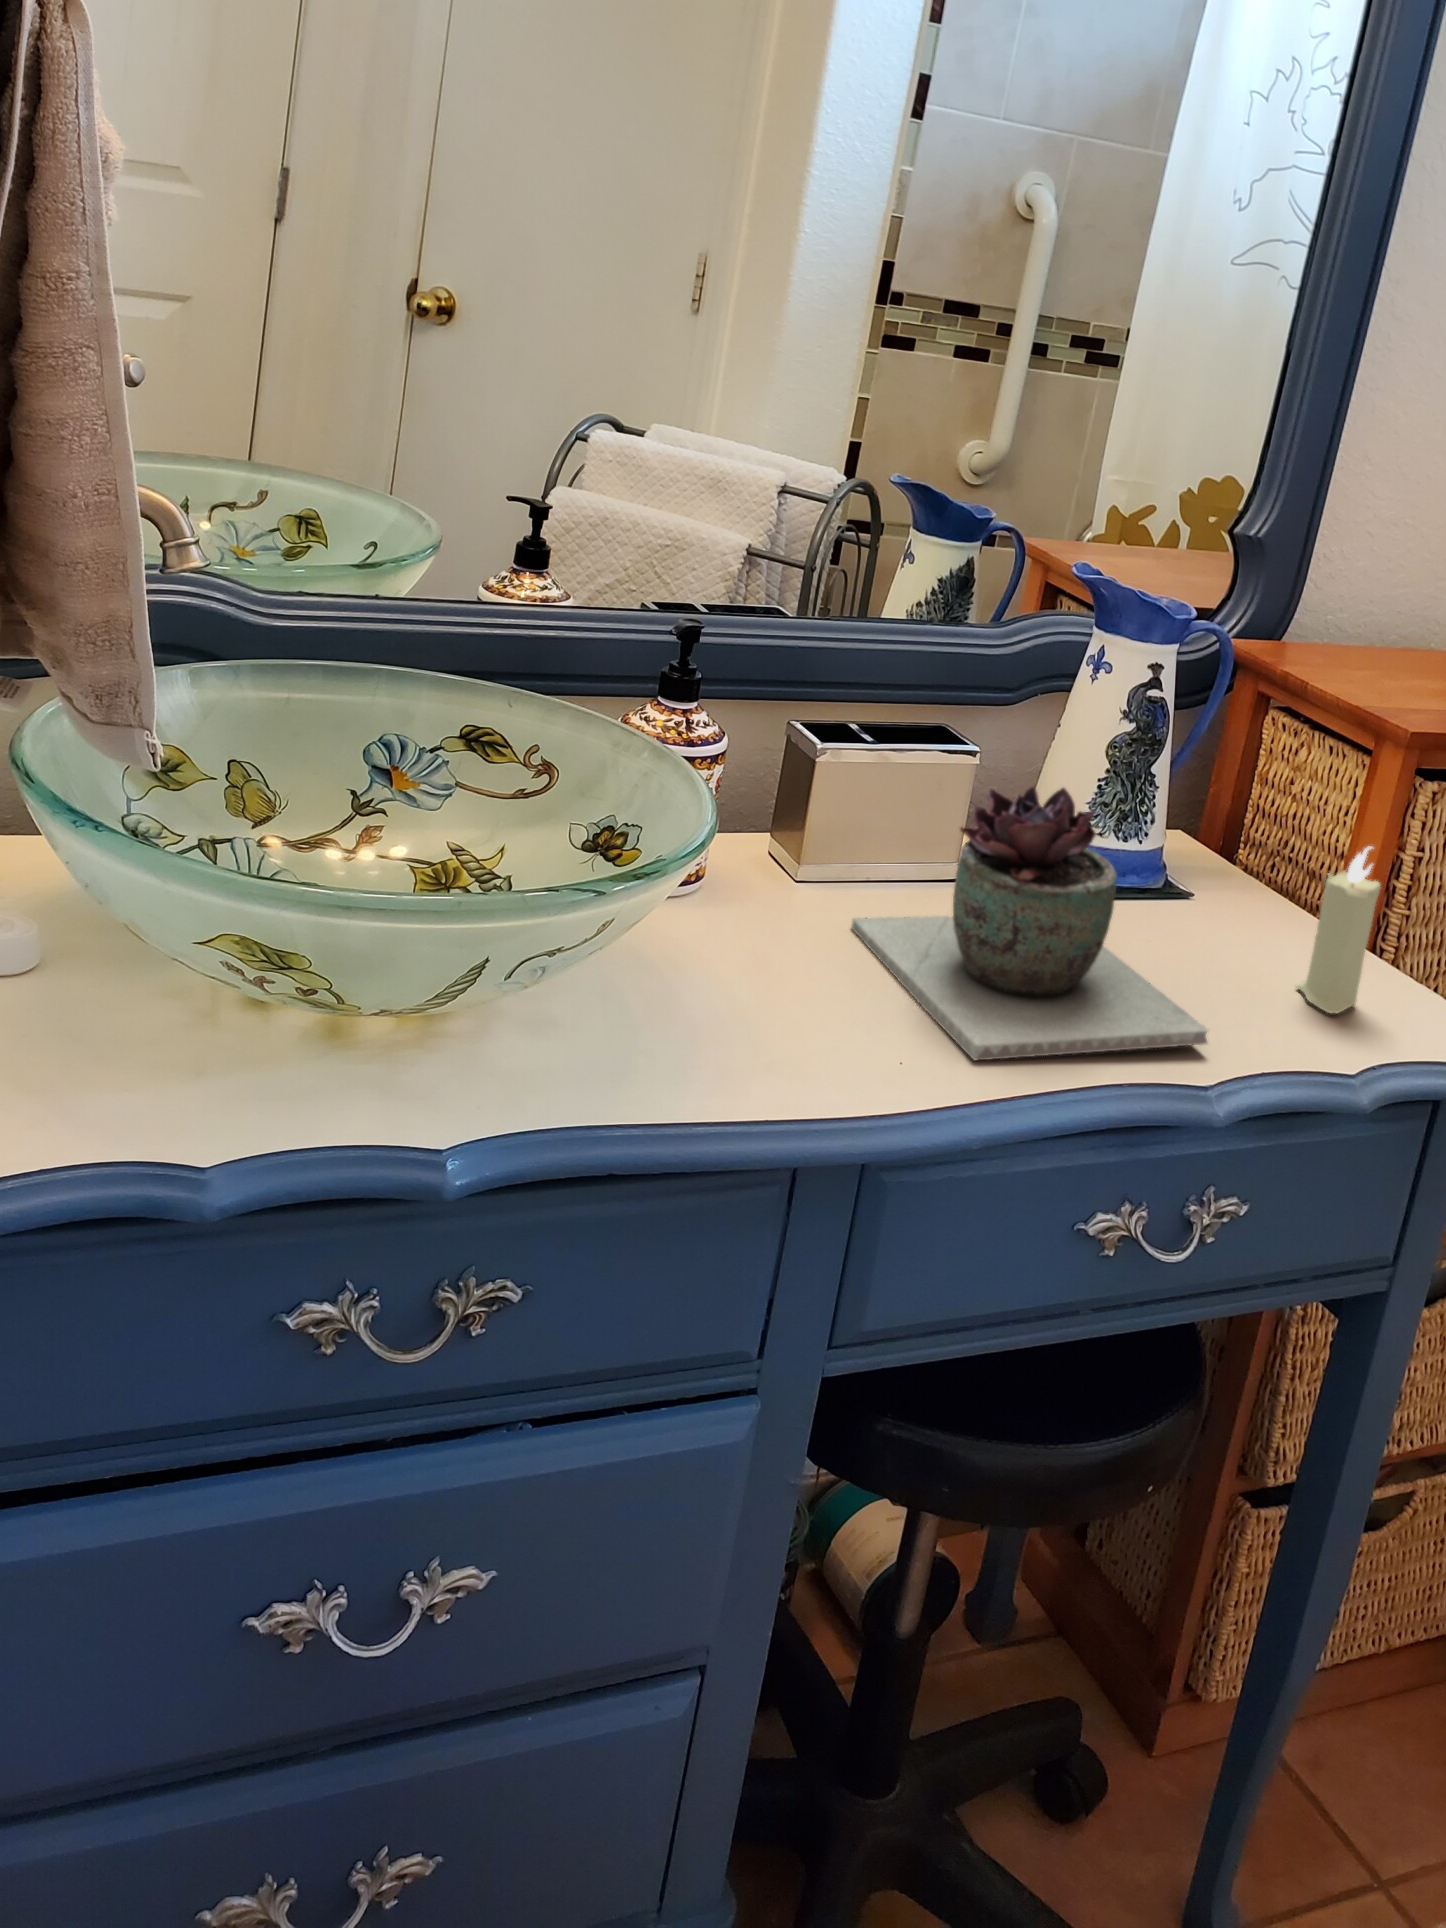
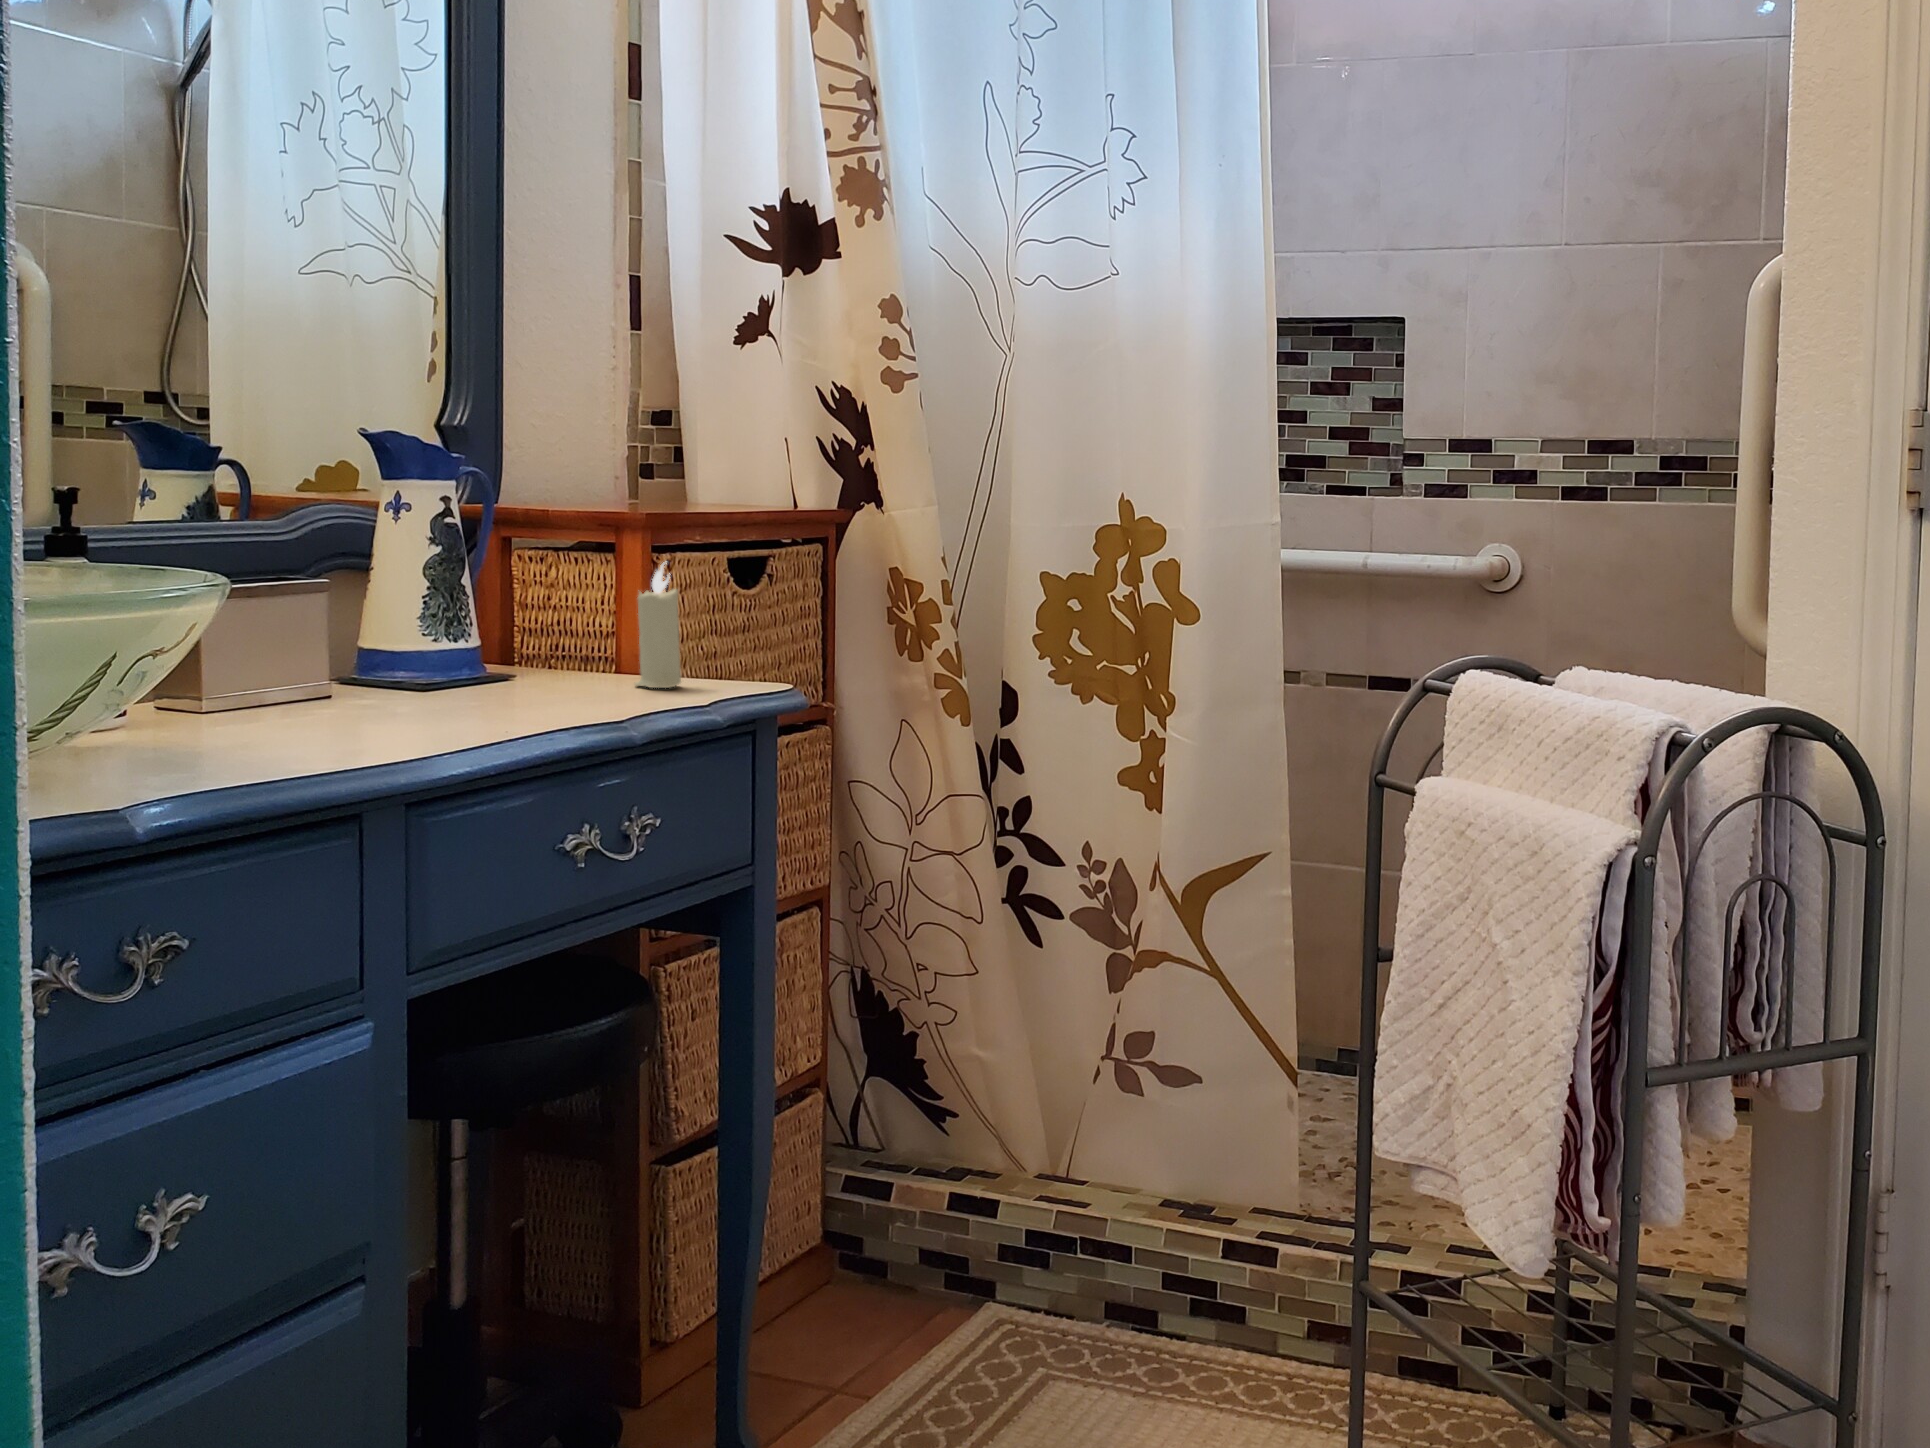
succulent plant: present [851,787,1208,1060] -> none [278,547,610,731]

